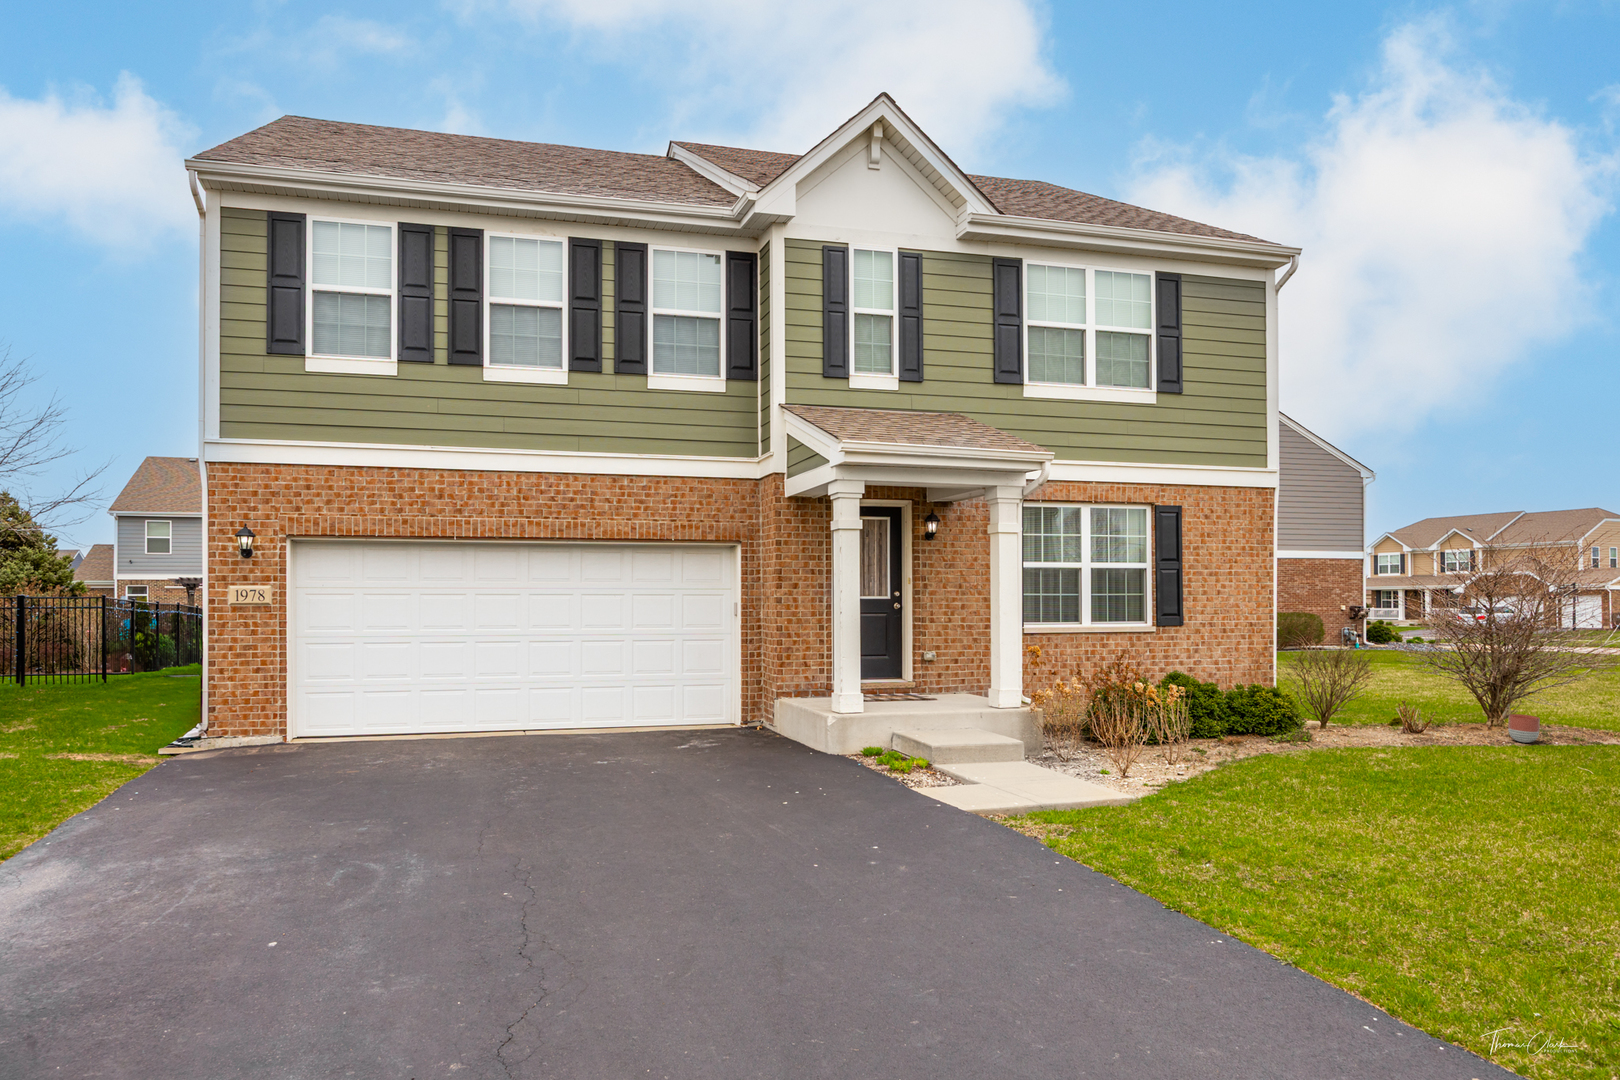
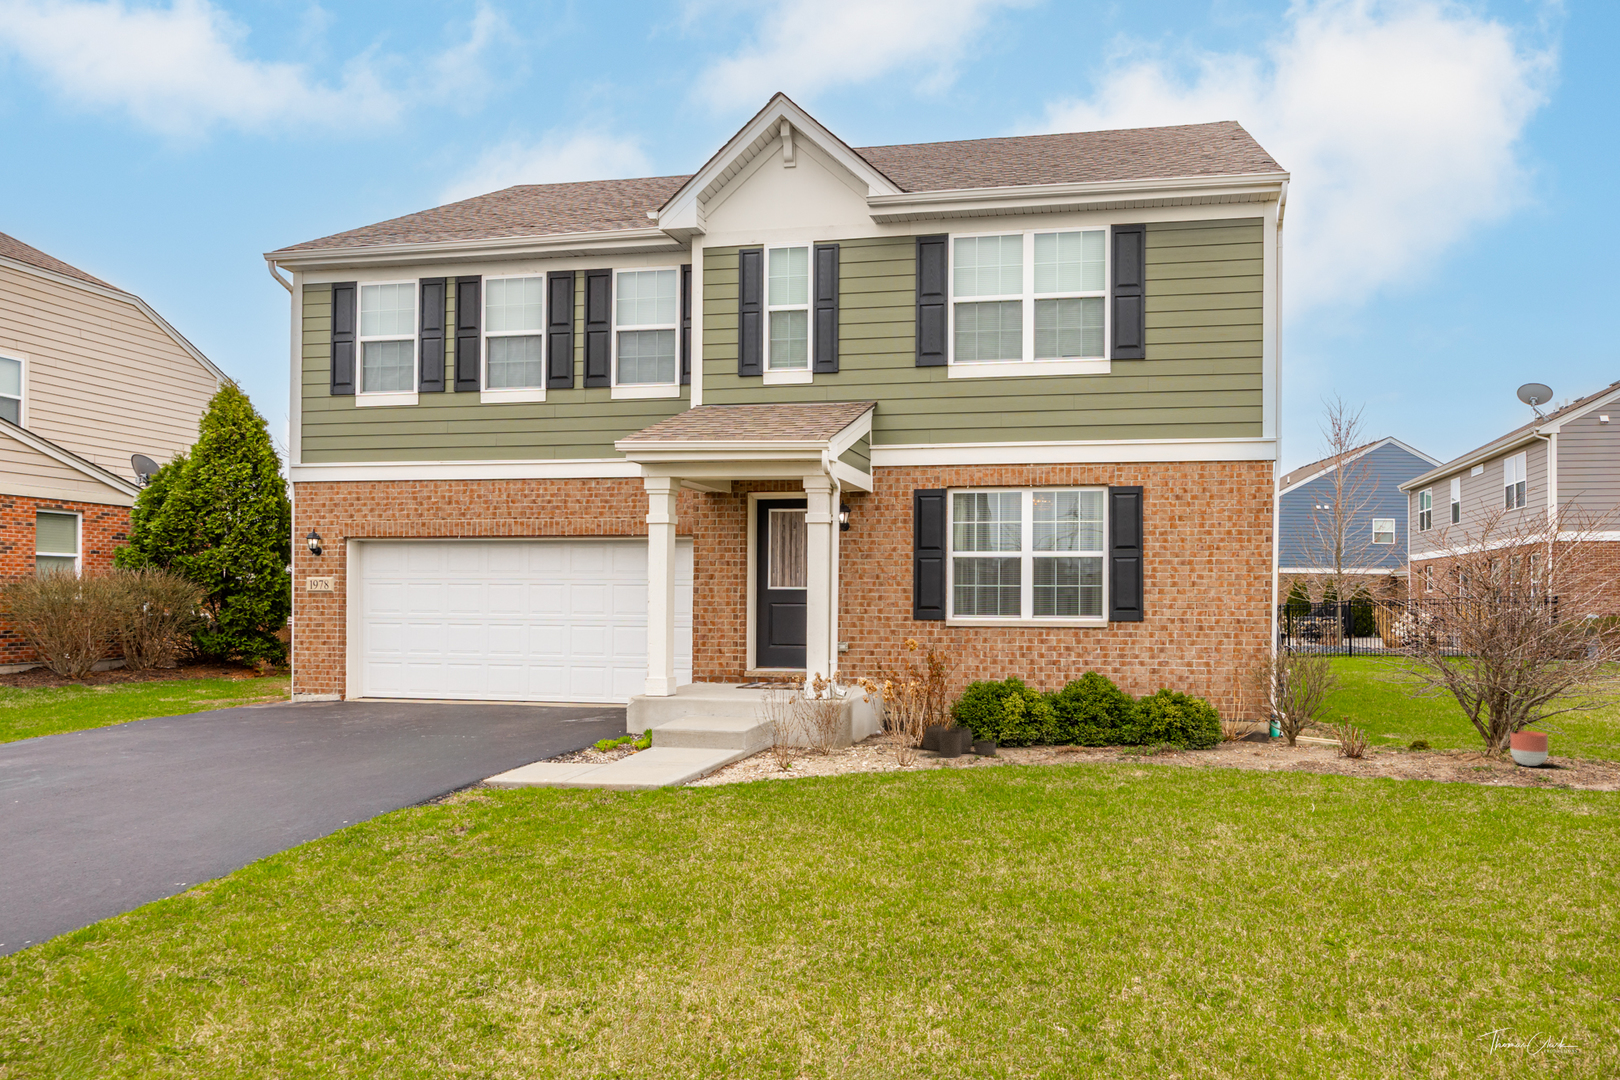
woven basket: none [1083,736,1162,773] -> present [923,724,996,757]

